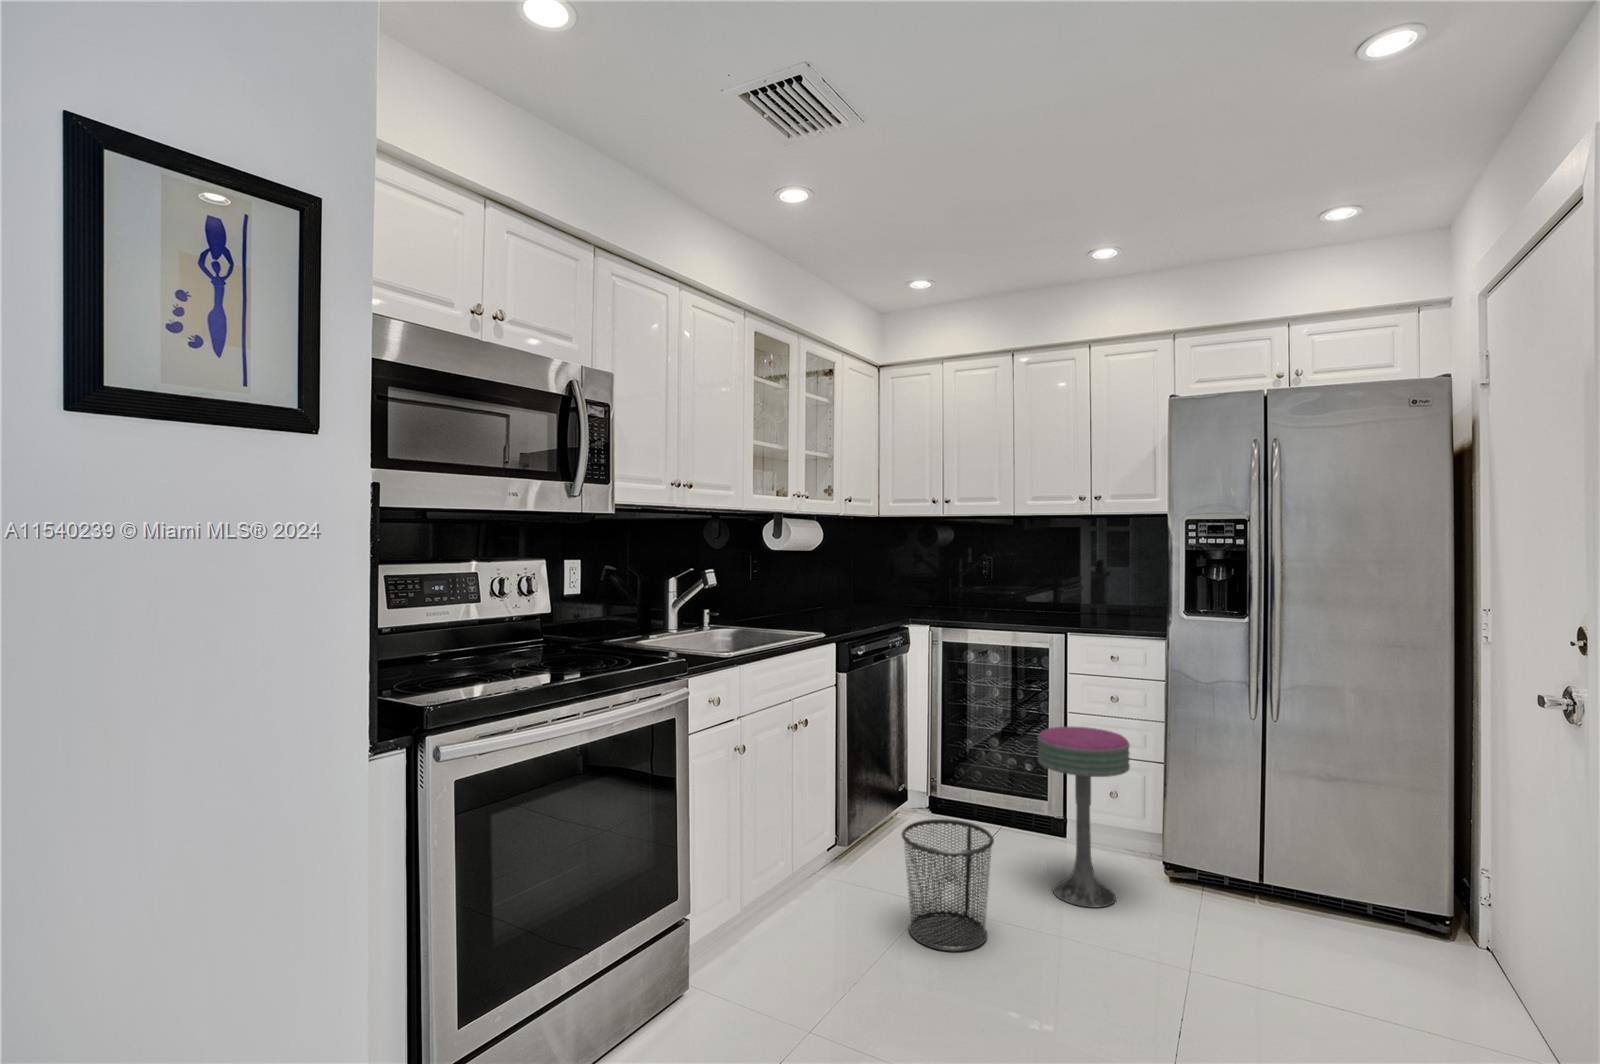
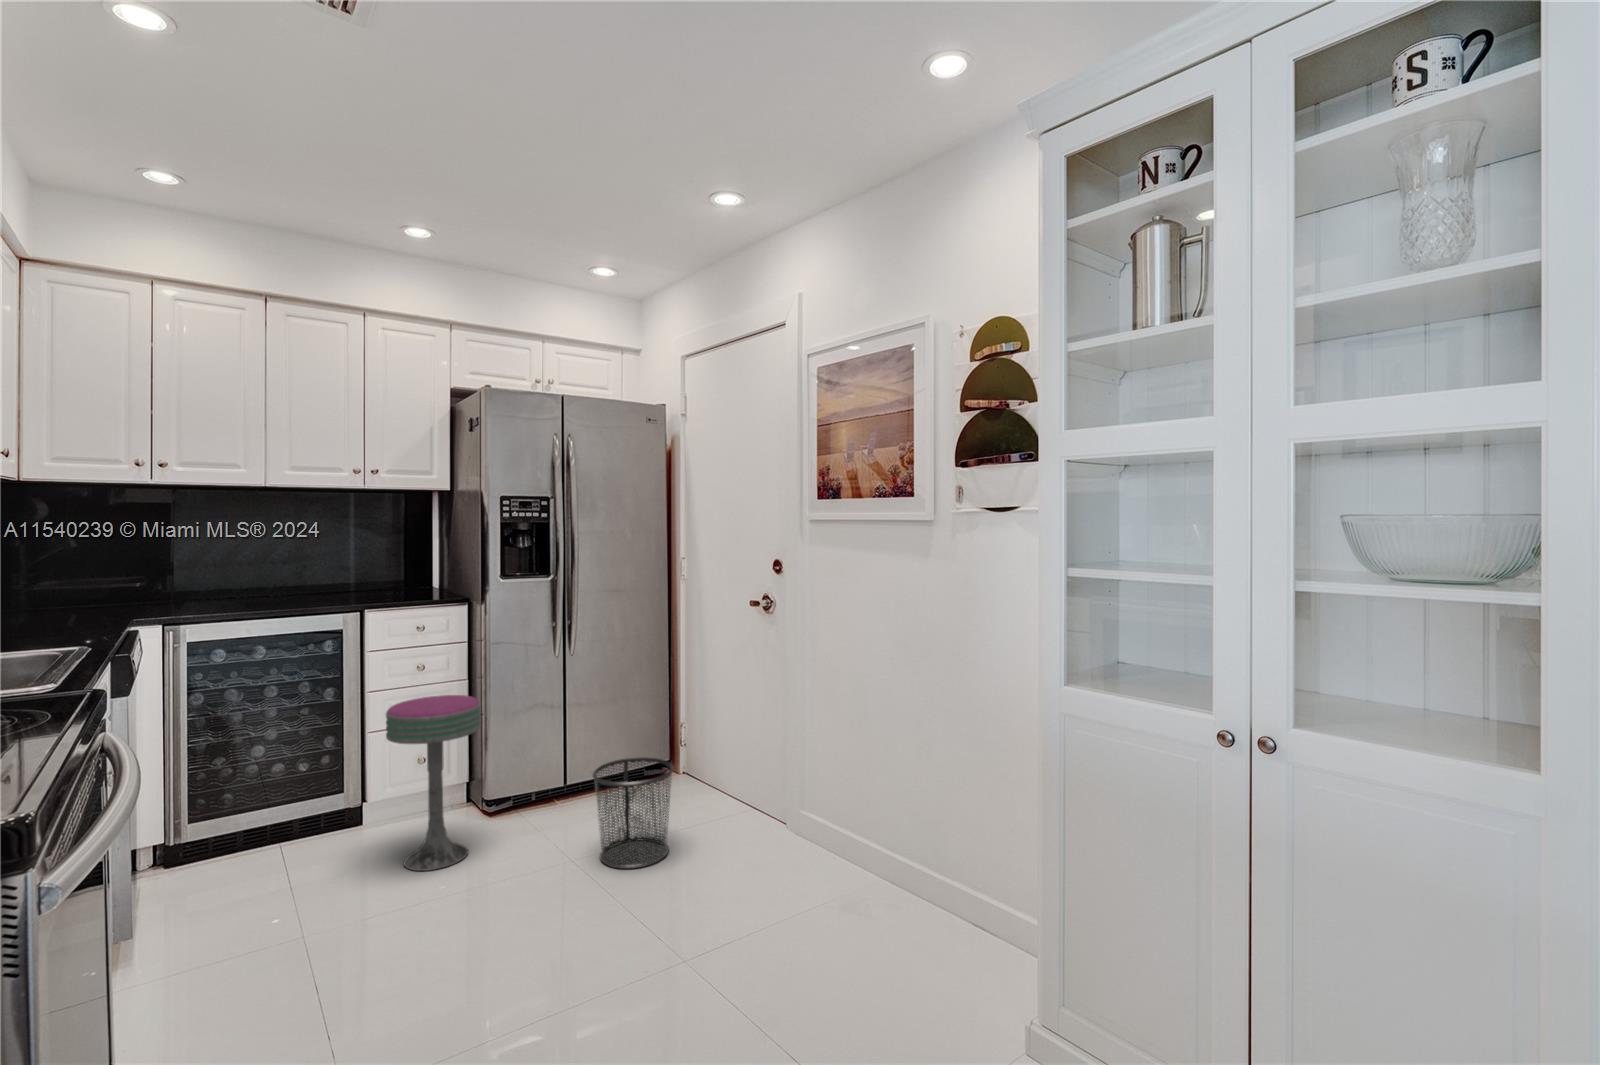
waste bin: present [902,819,994,951] -> present [593,757,674,869]

